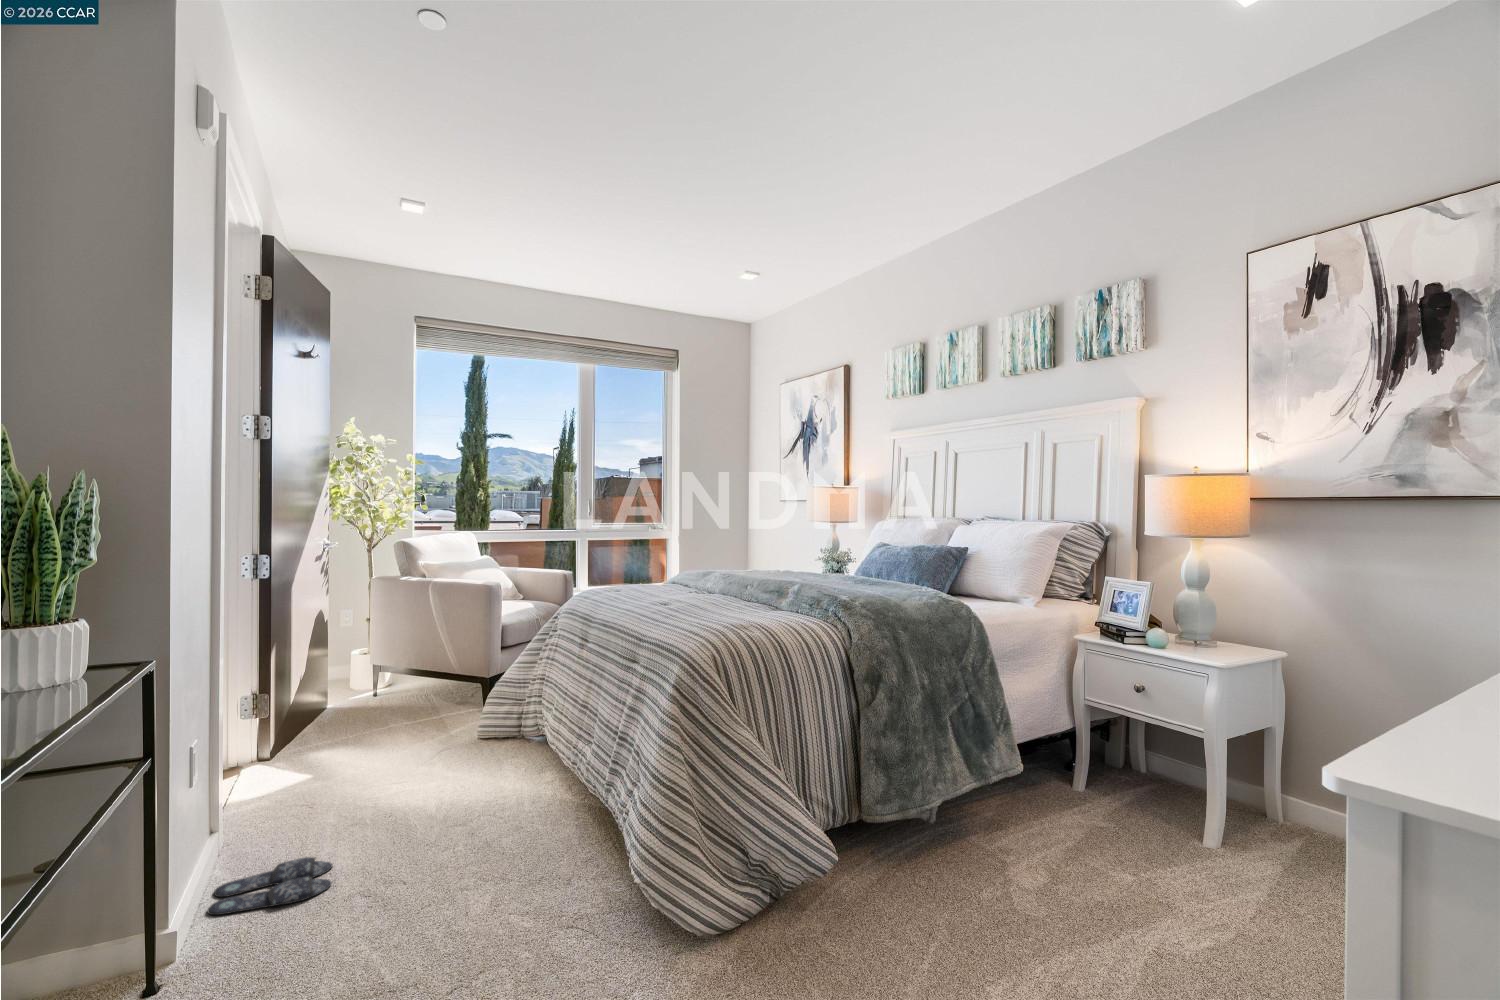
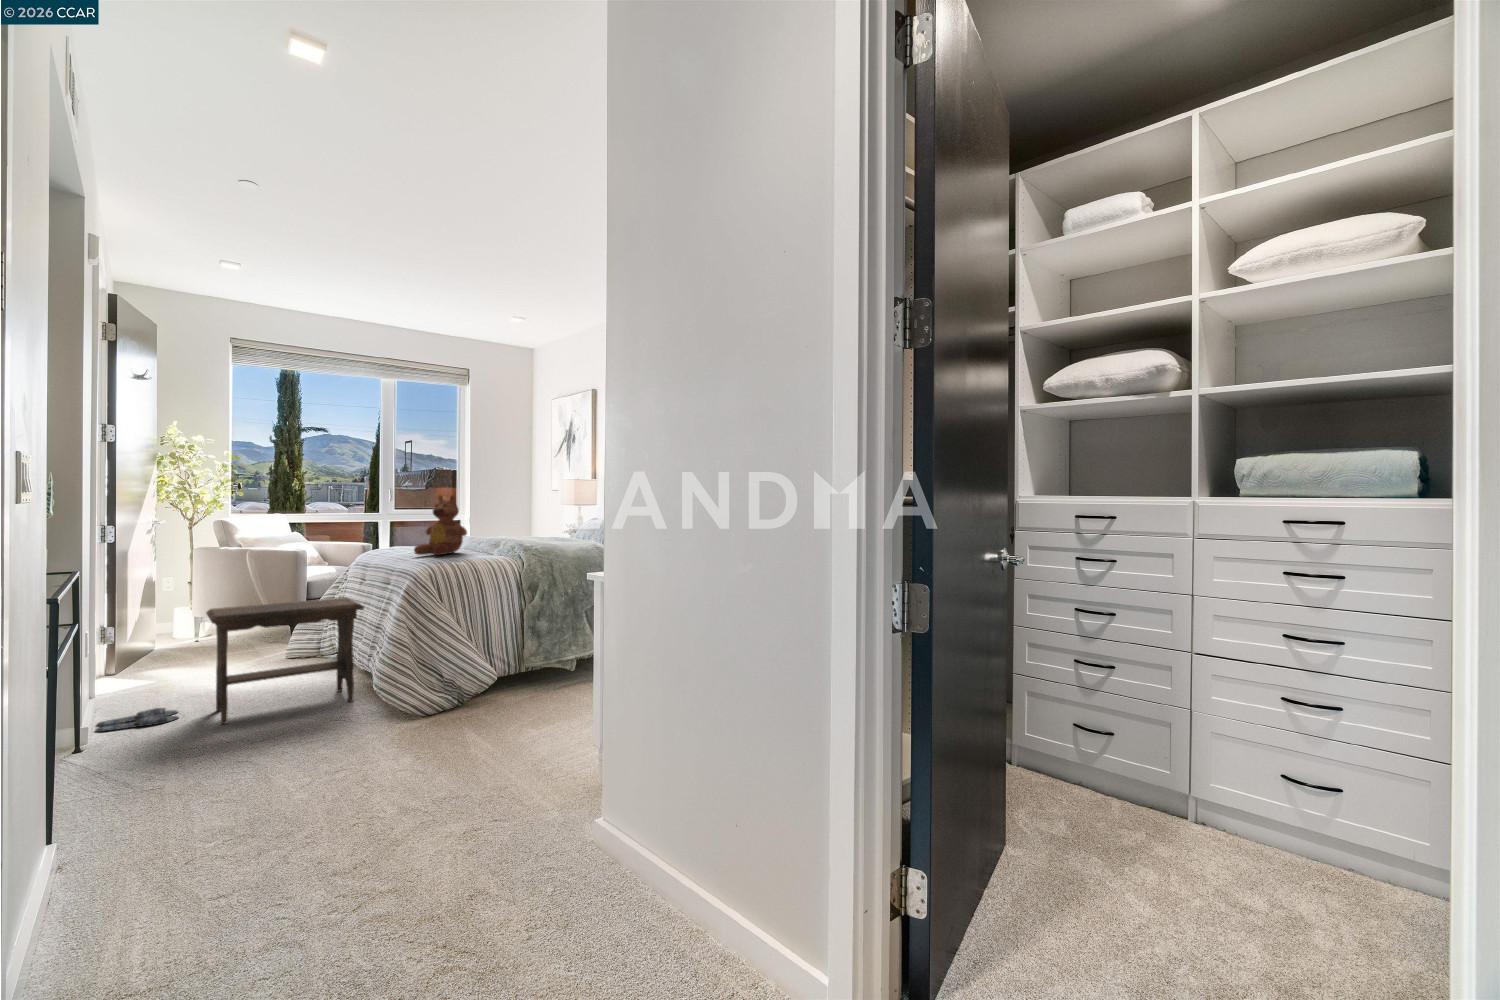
teddy bear: none [662,514,740,611] -> present [414,495,467,555]
footstool: none [374,679,606,915] -> present [207,598,364,724]

